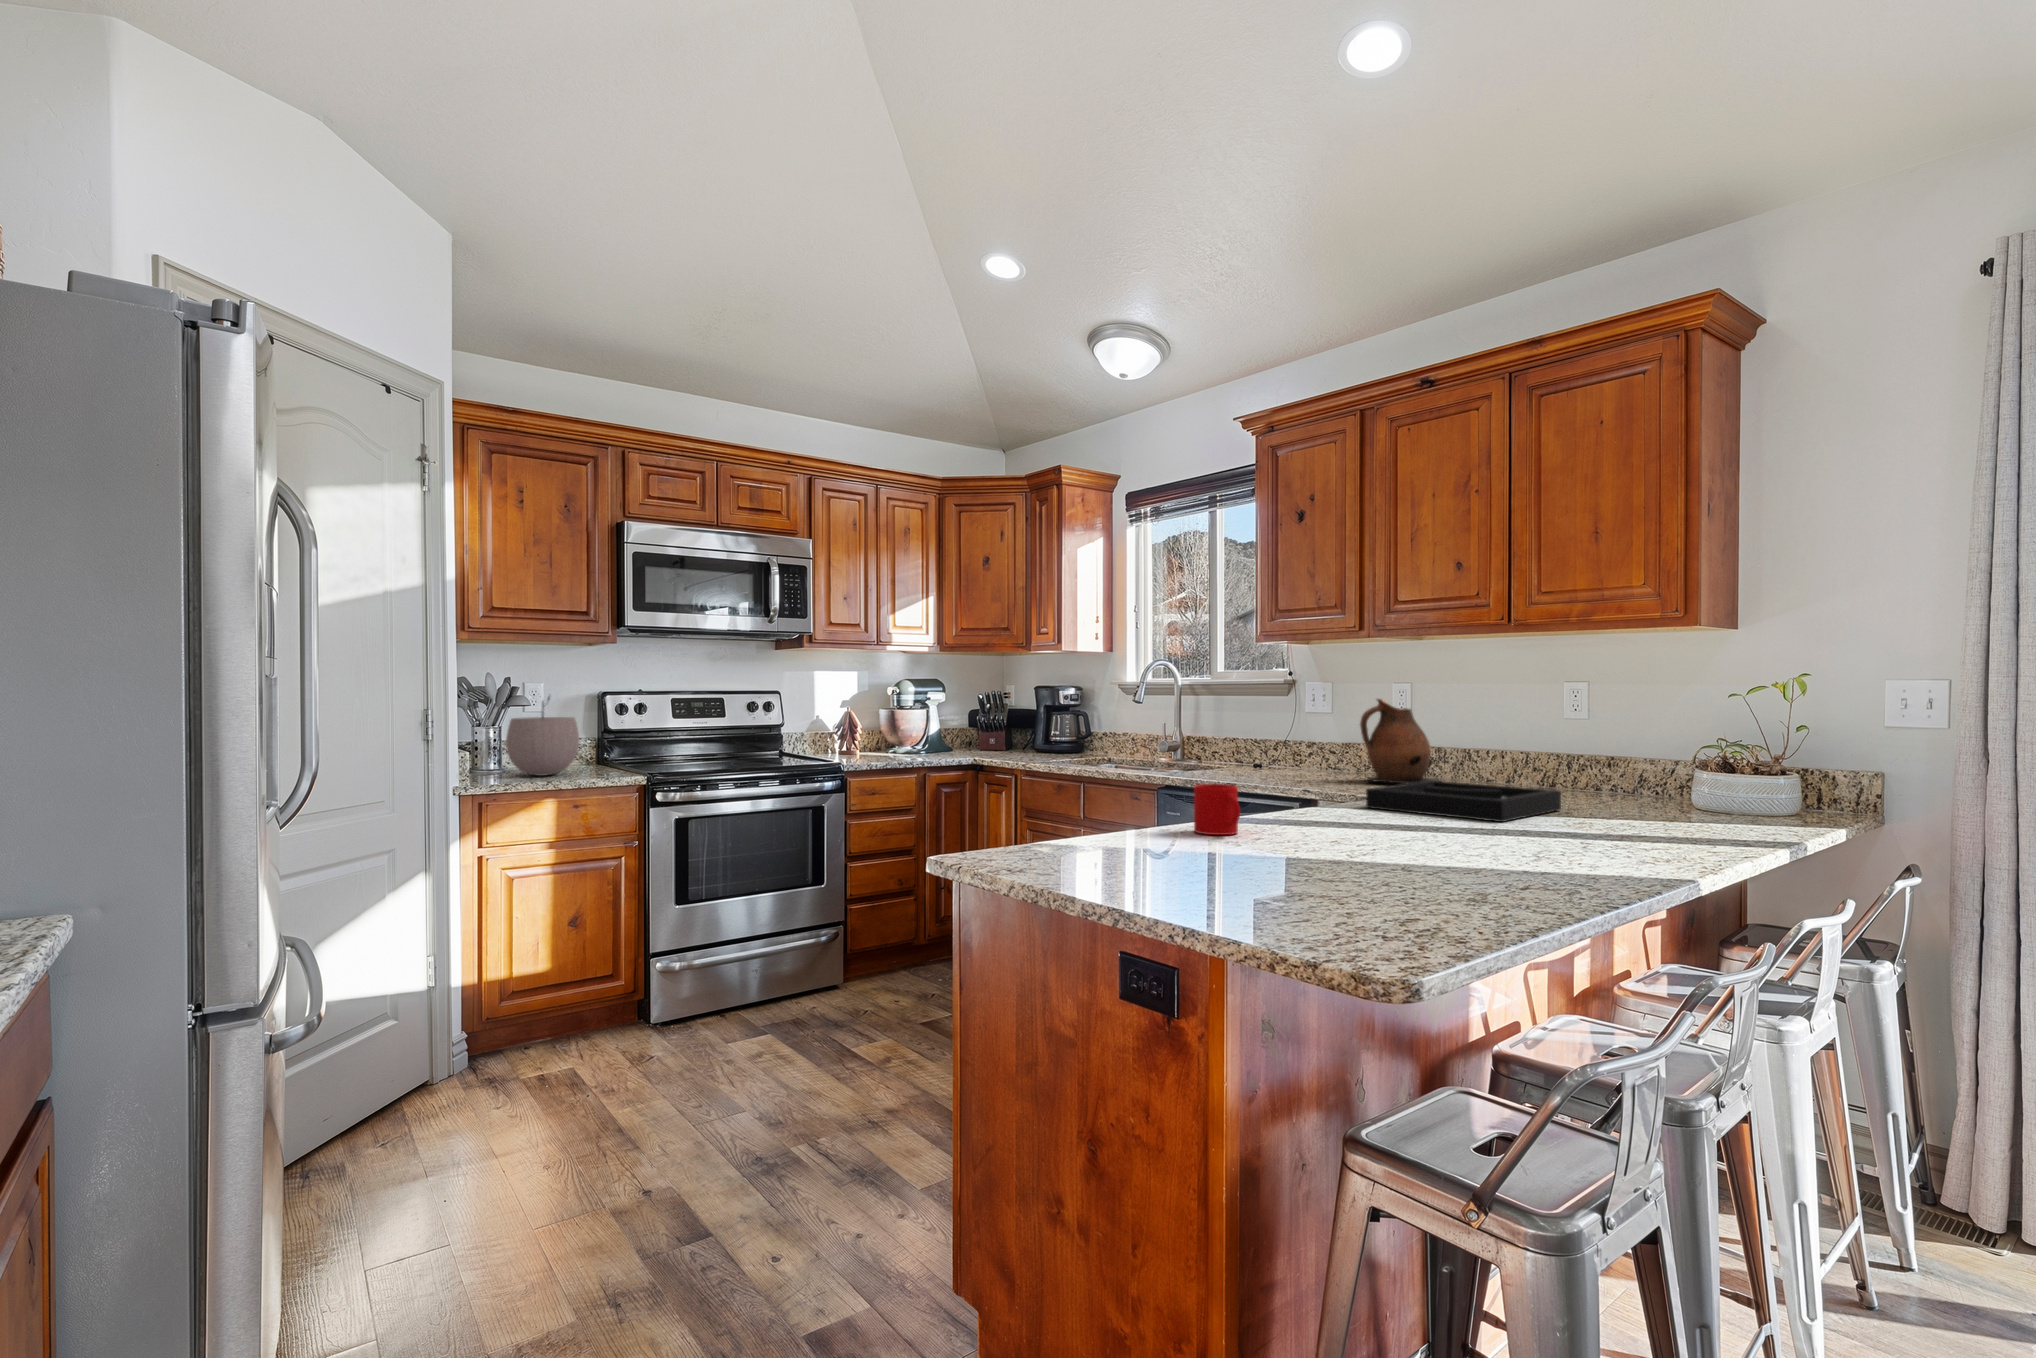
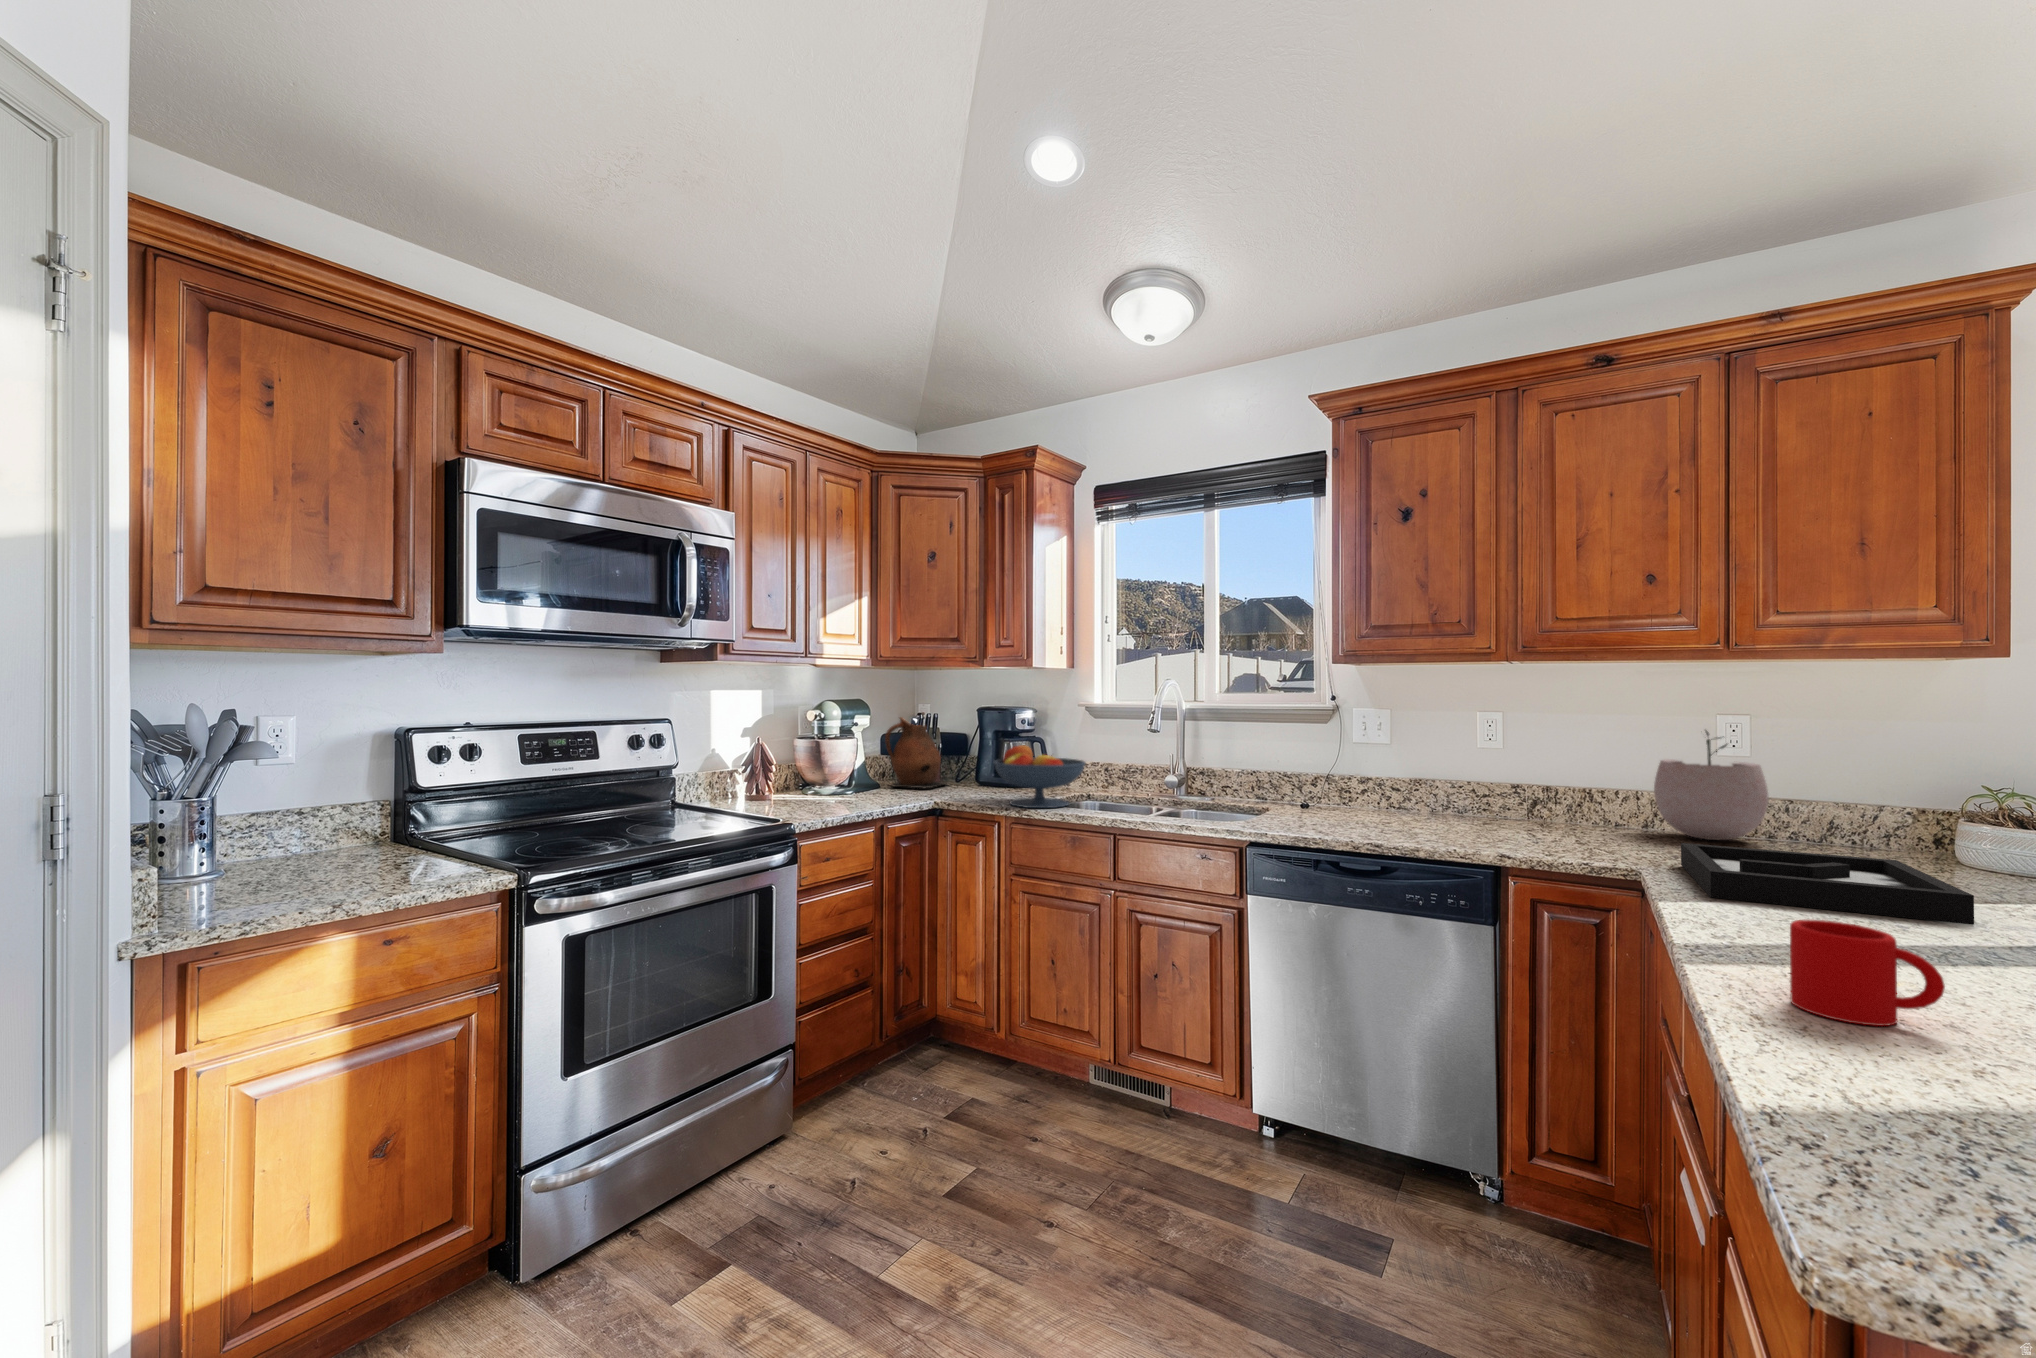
plant pot: present [506,697,579,776] -> present [1654,731,1769,840]
ceramic pitcher: present [1360,699,1441,783] -> present [885,717,947,789]
fruit bowl: none [1006,713,1081,762] -> present [994,745,1085,808]

